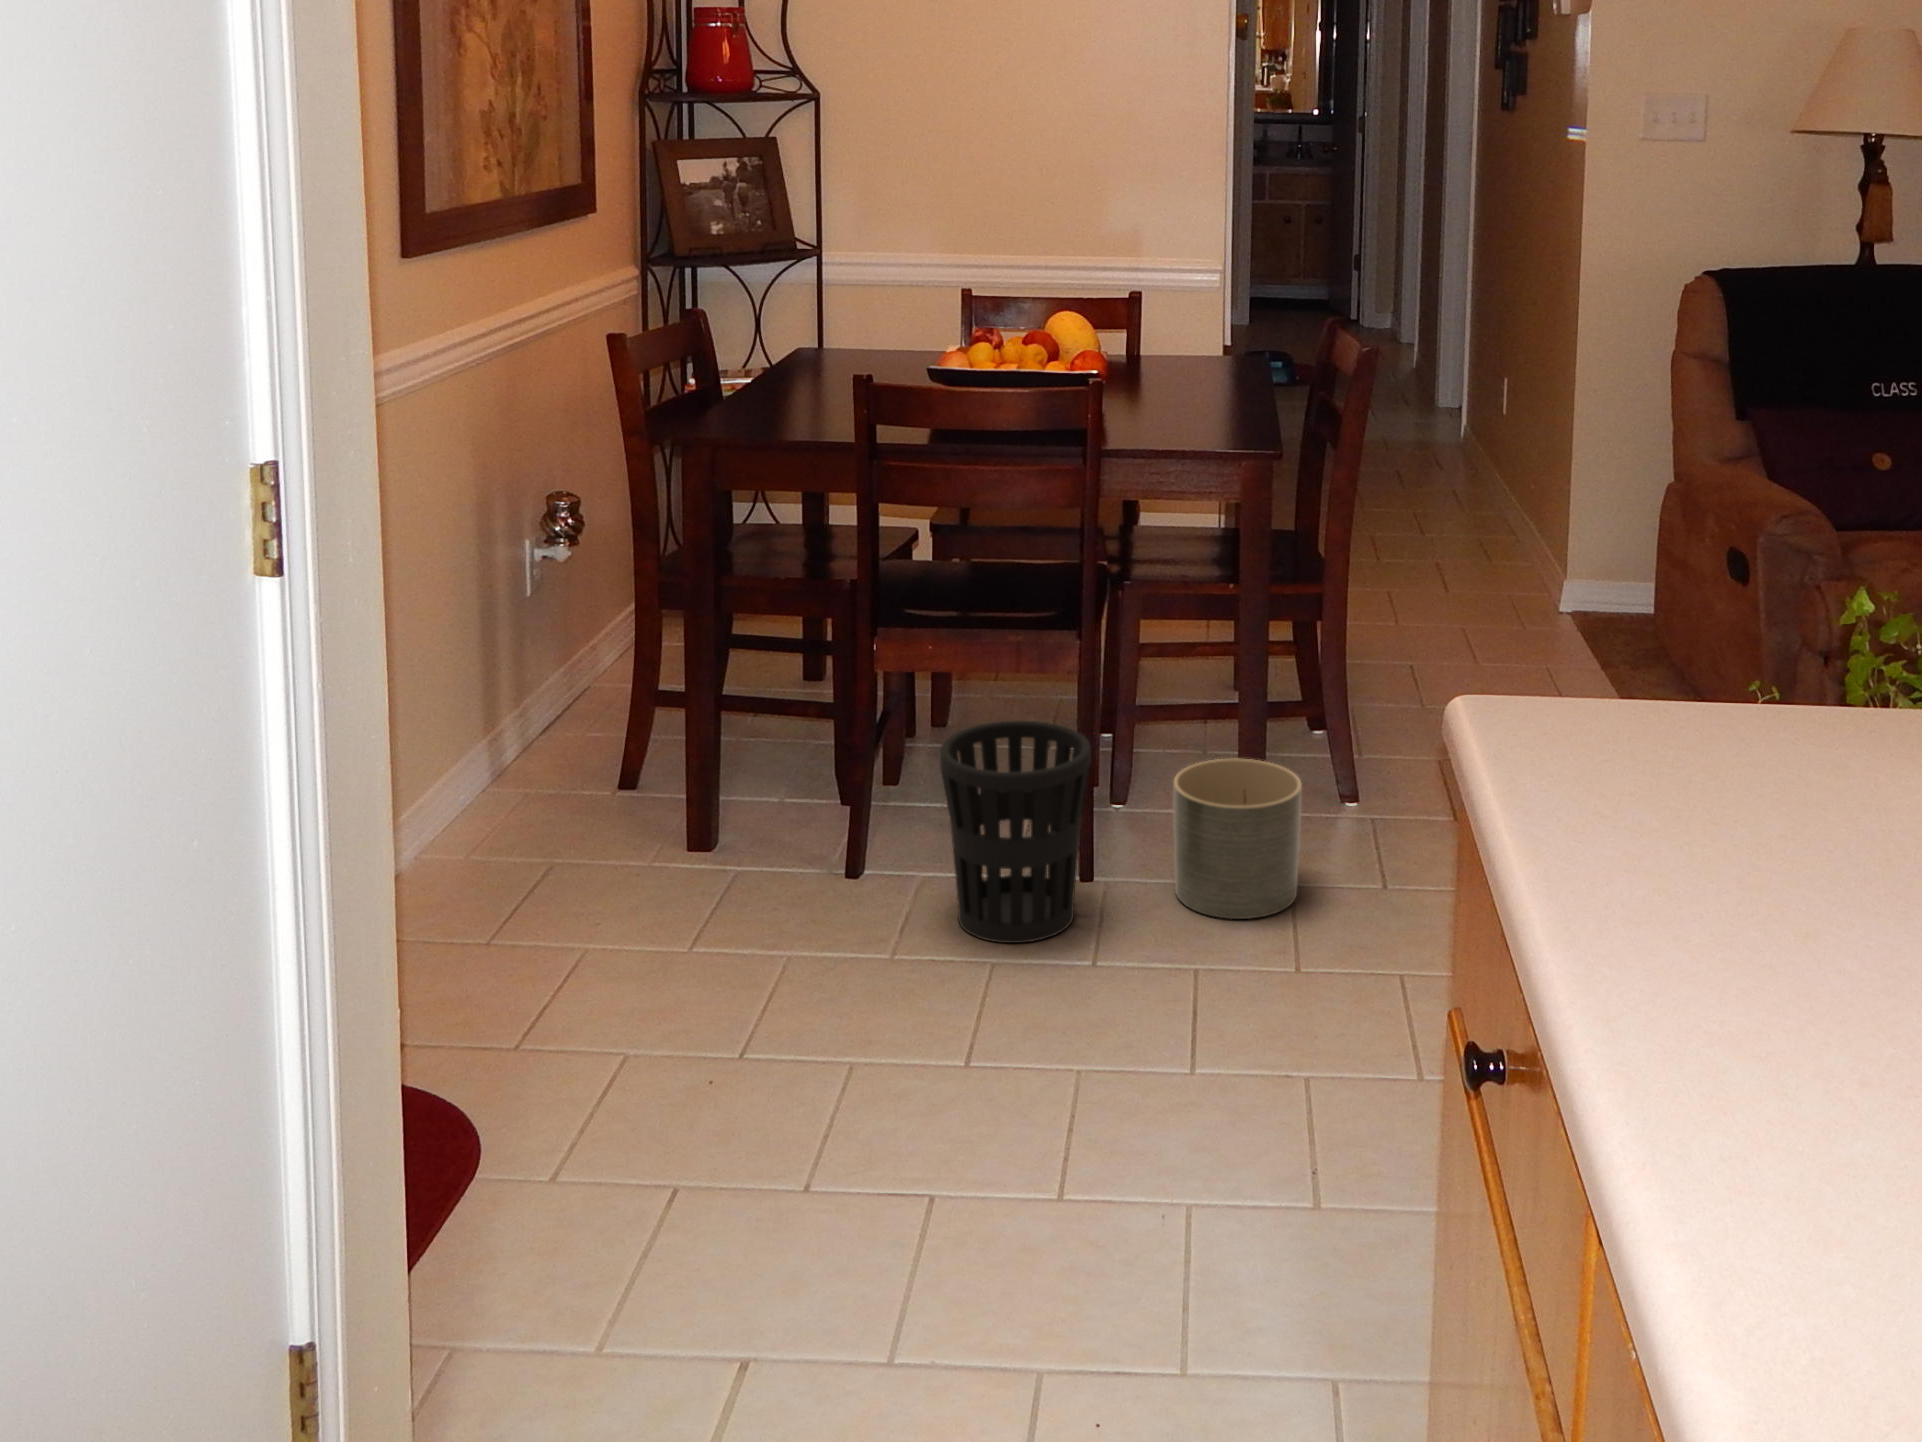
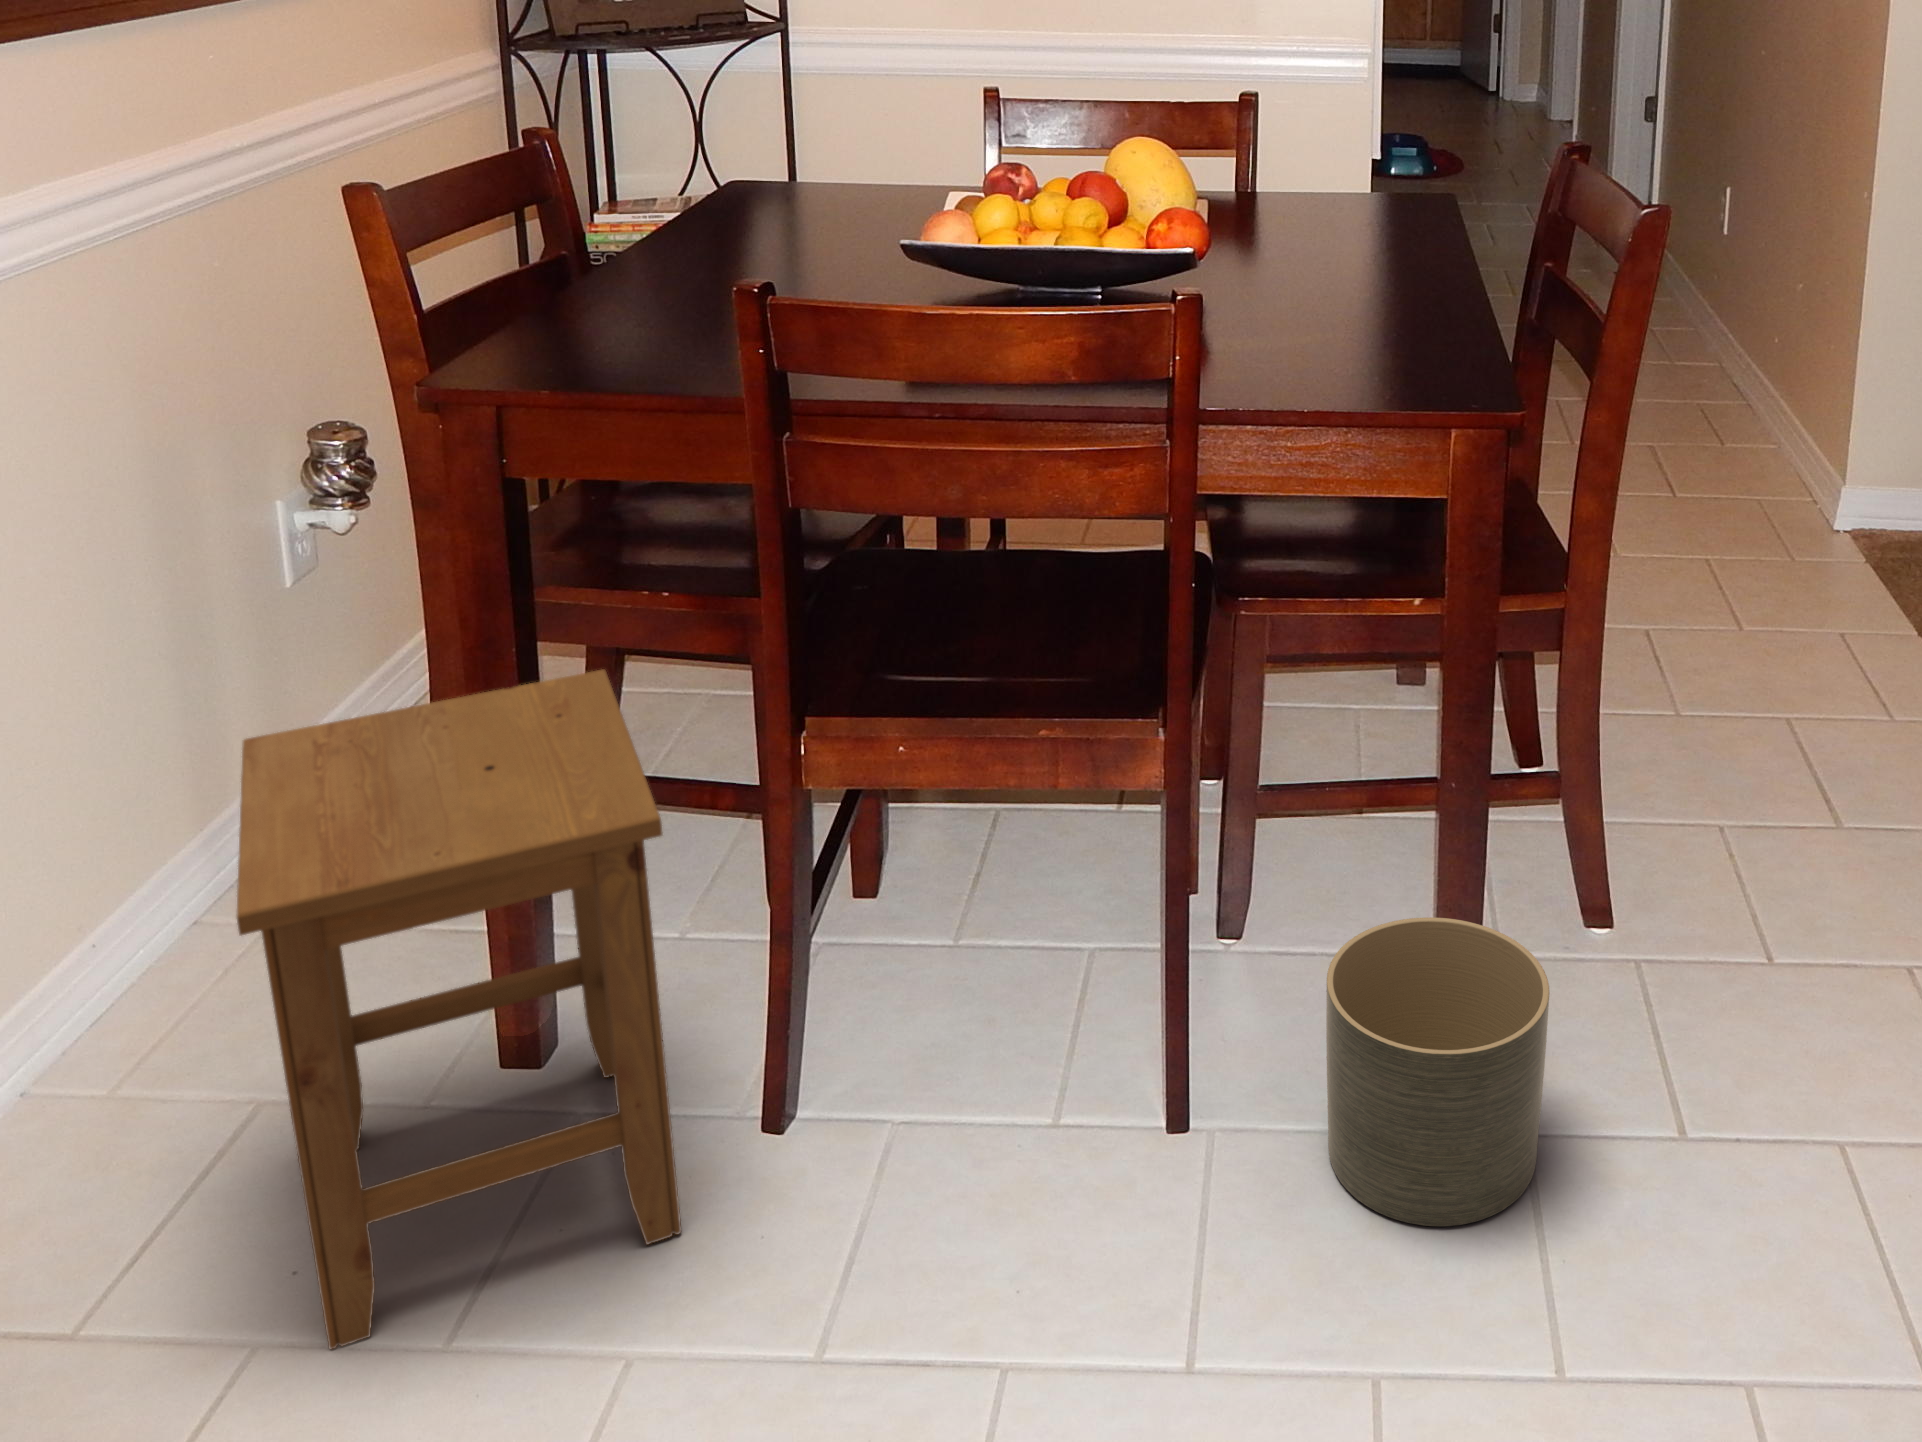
stool: none [573,605,813,950] -> present [236,670,681,1349]
wastebasket: present [940,721,1091,943] -> none [906,884,1181,1308]

